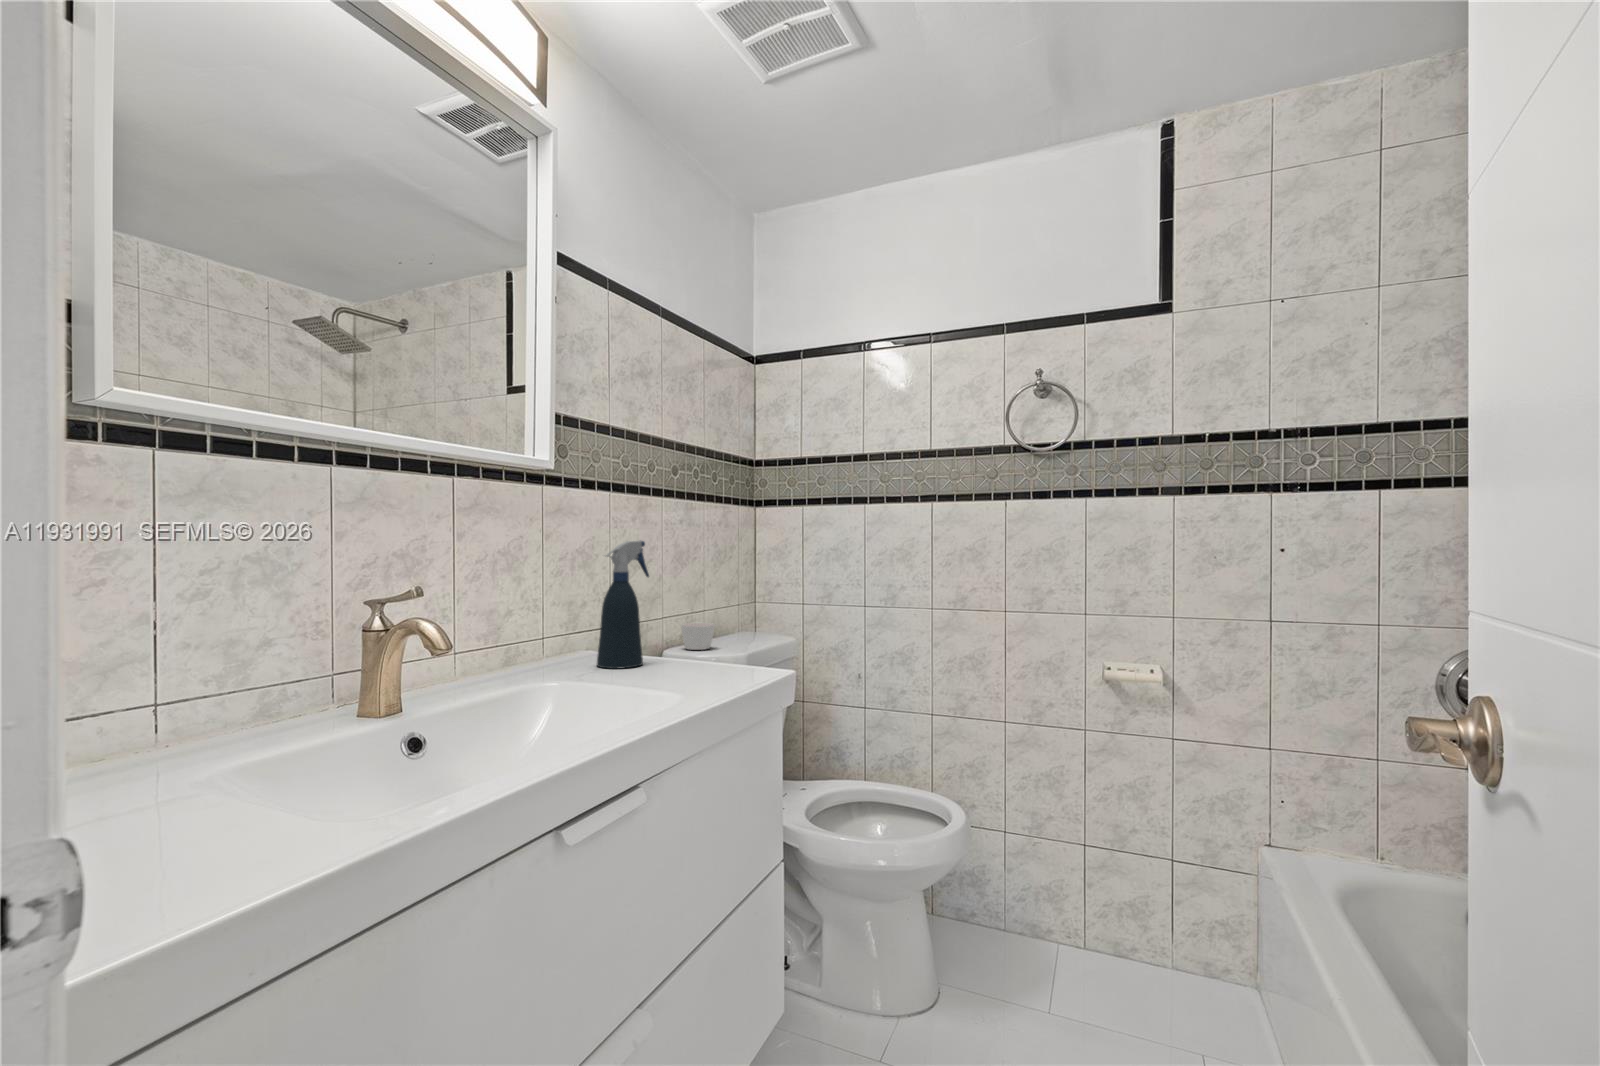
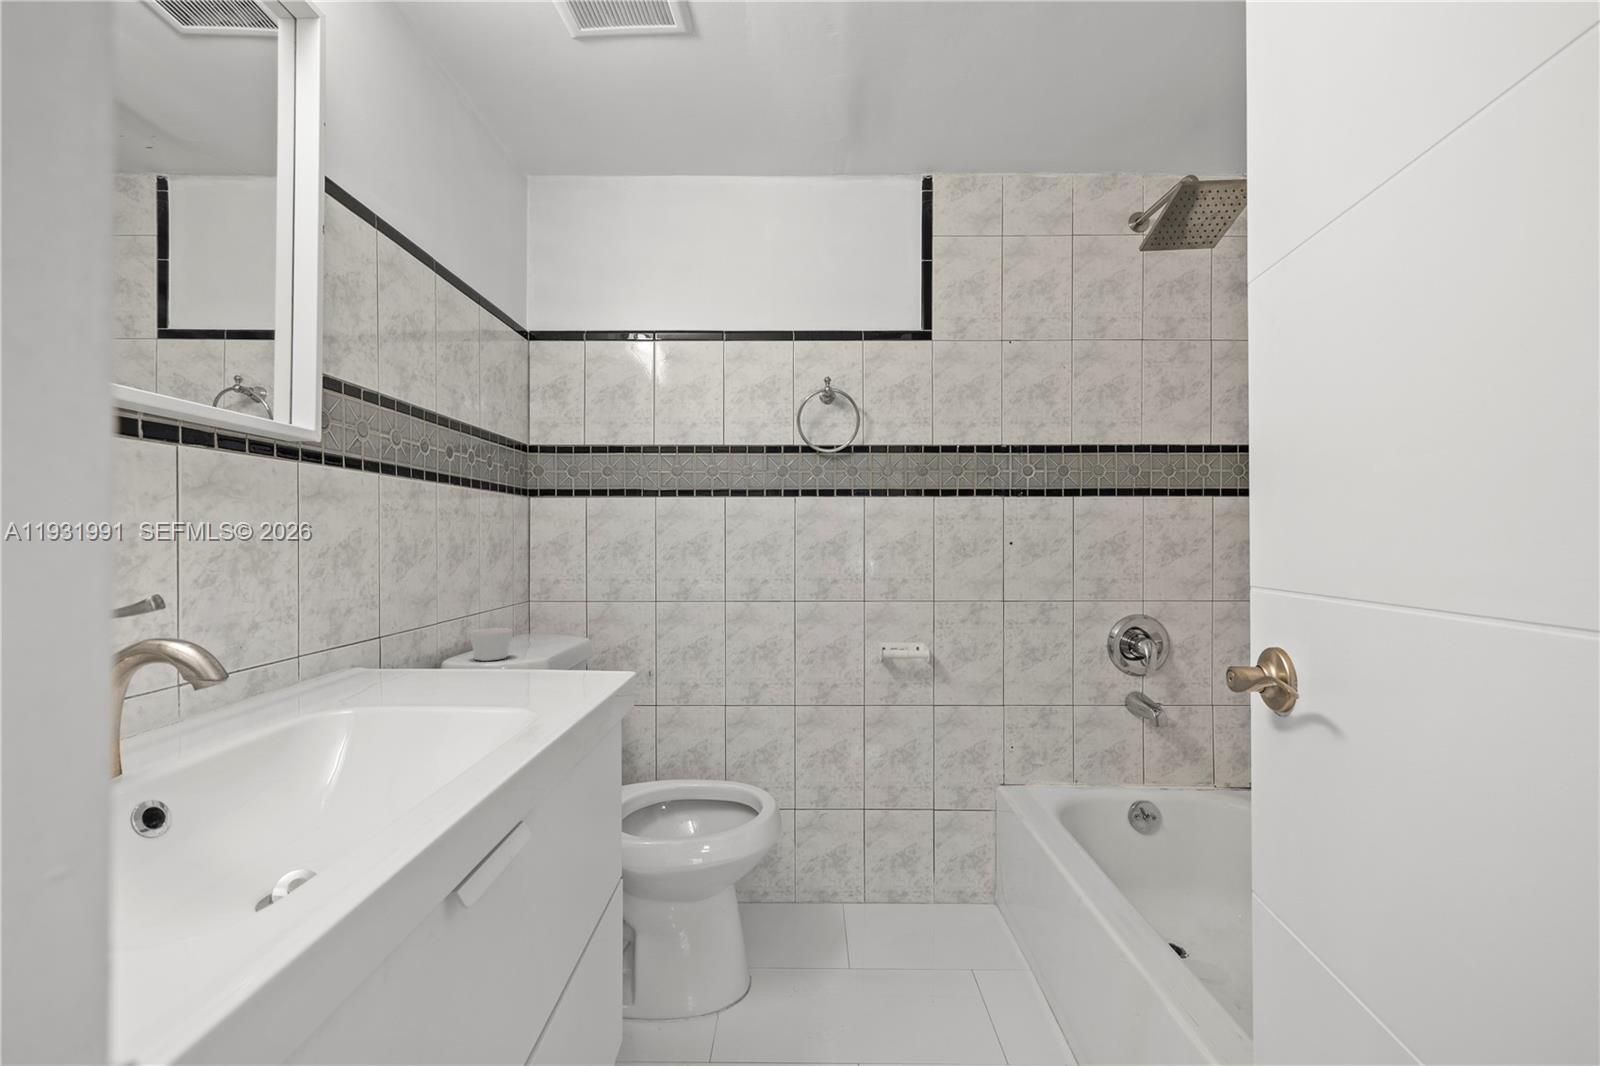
spray bottle: present [597,541,649,669] -> none [381,535,447,694]

